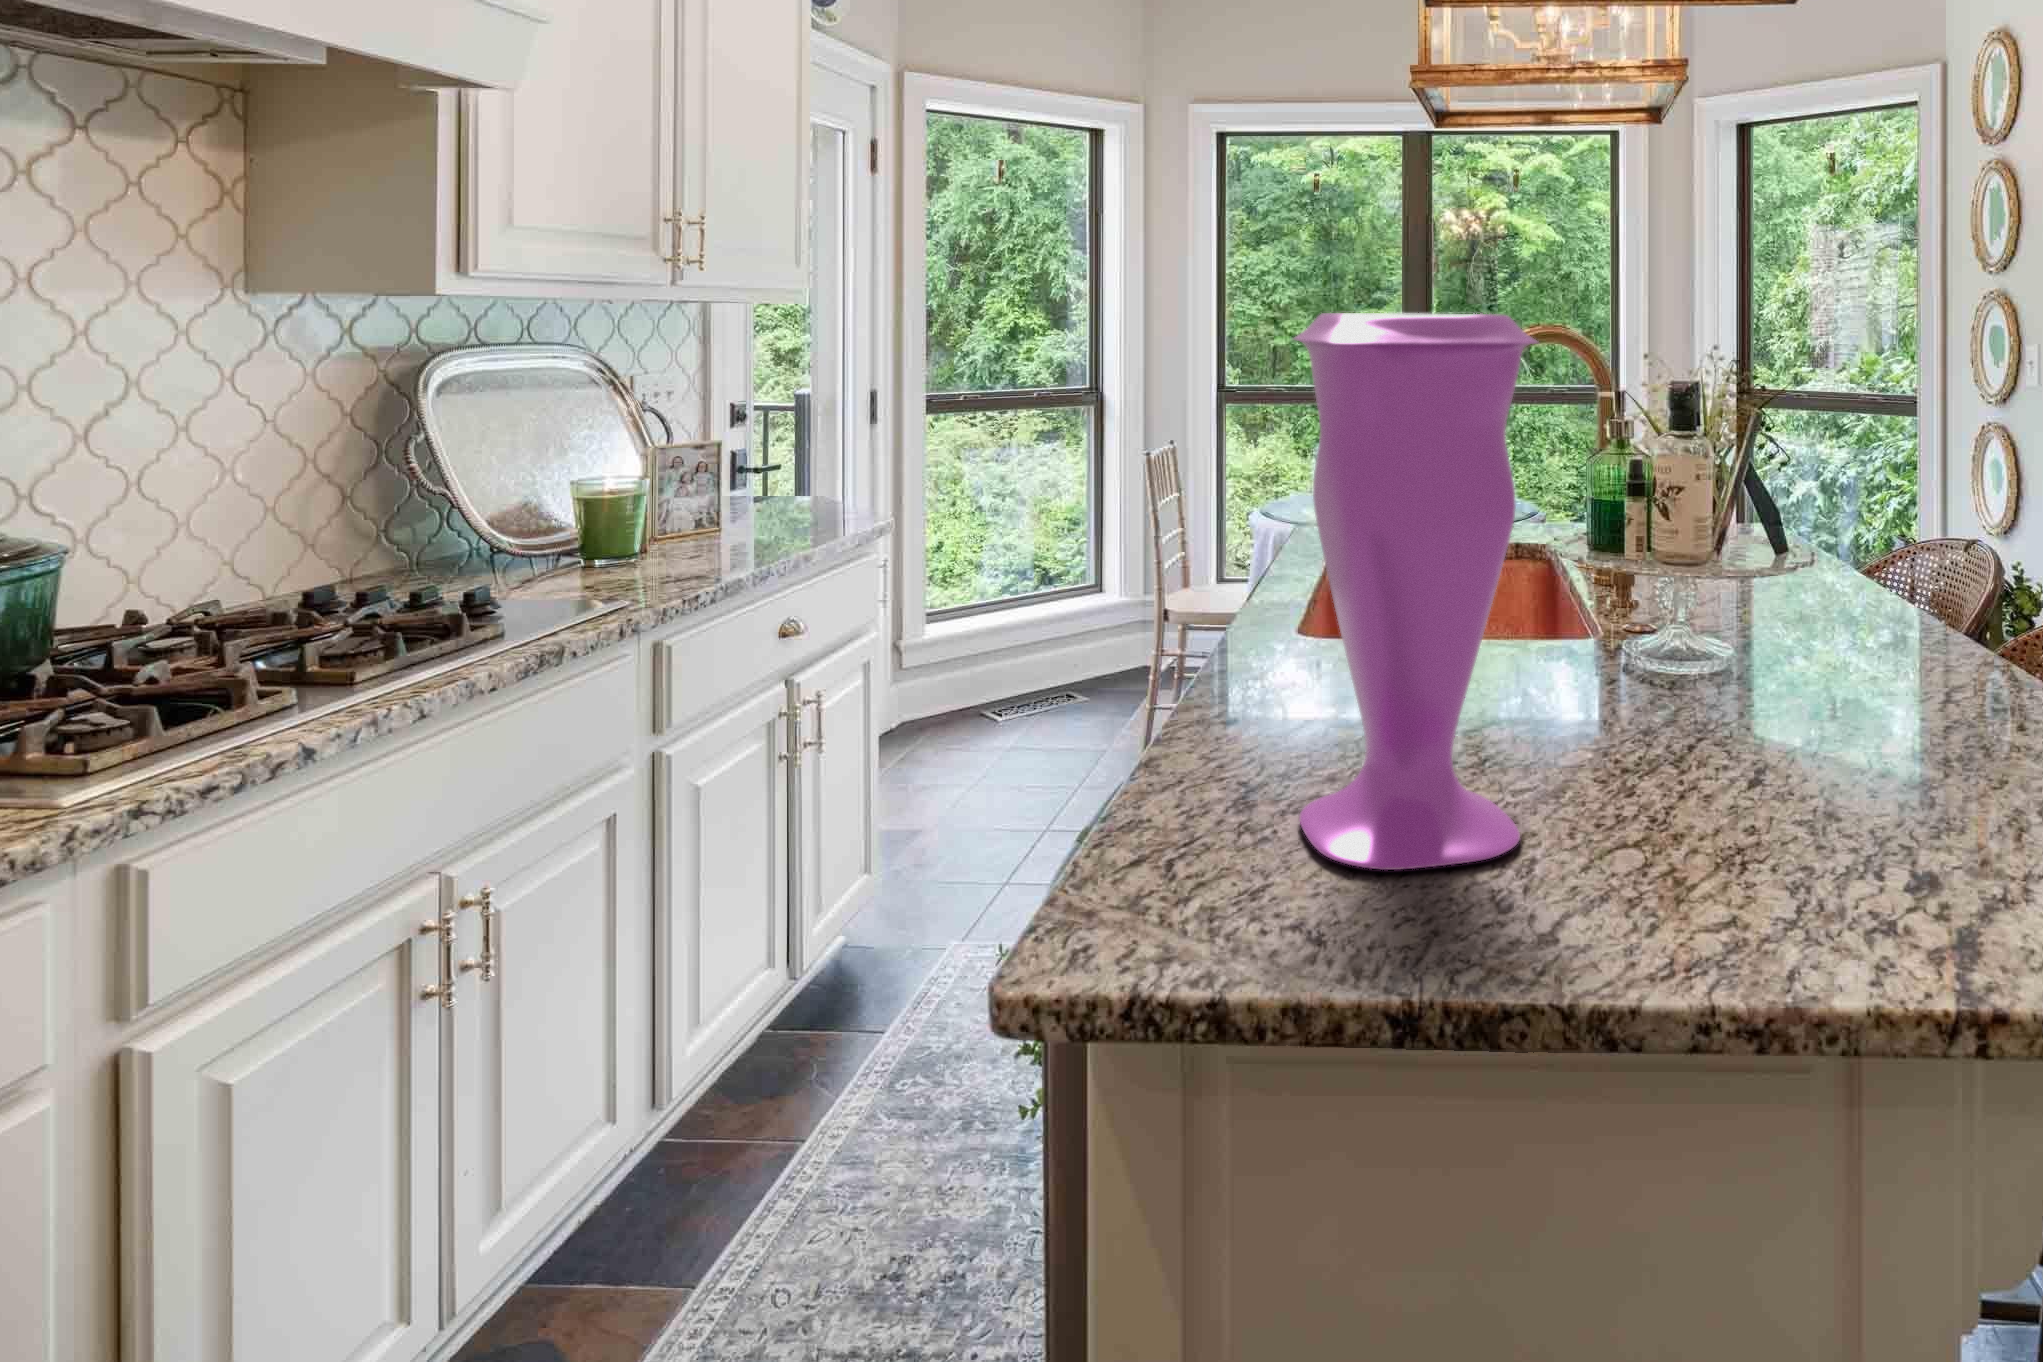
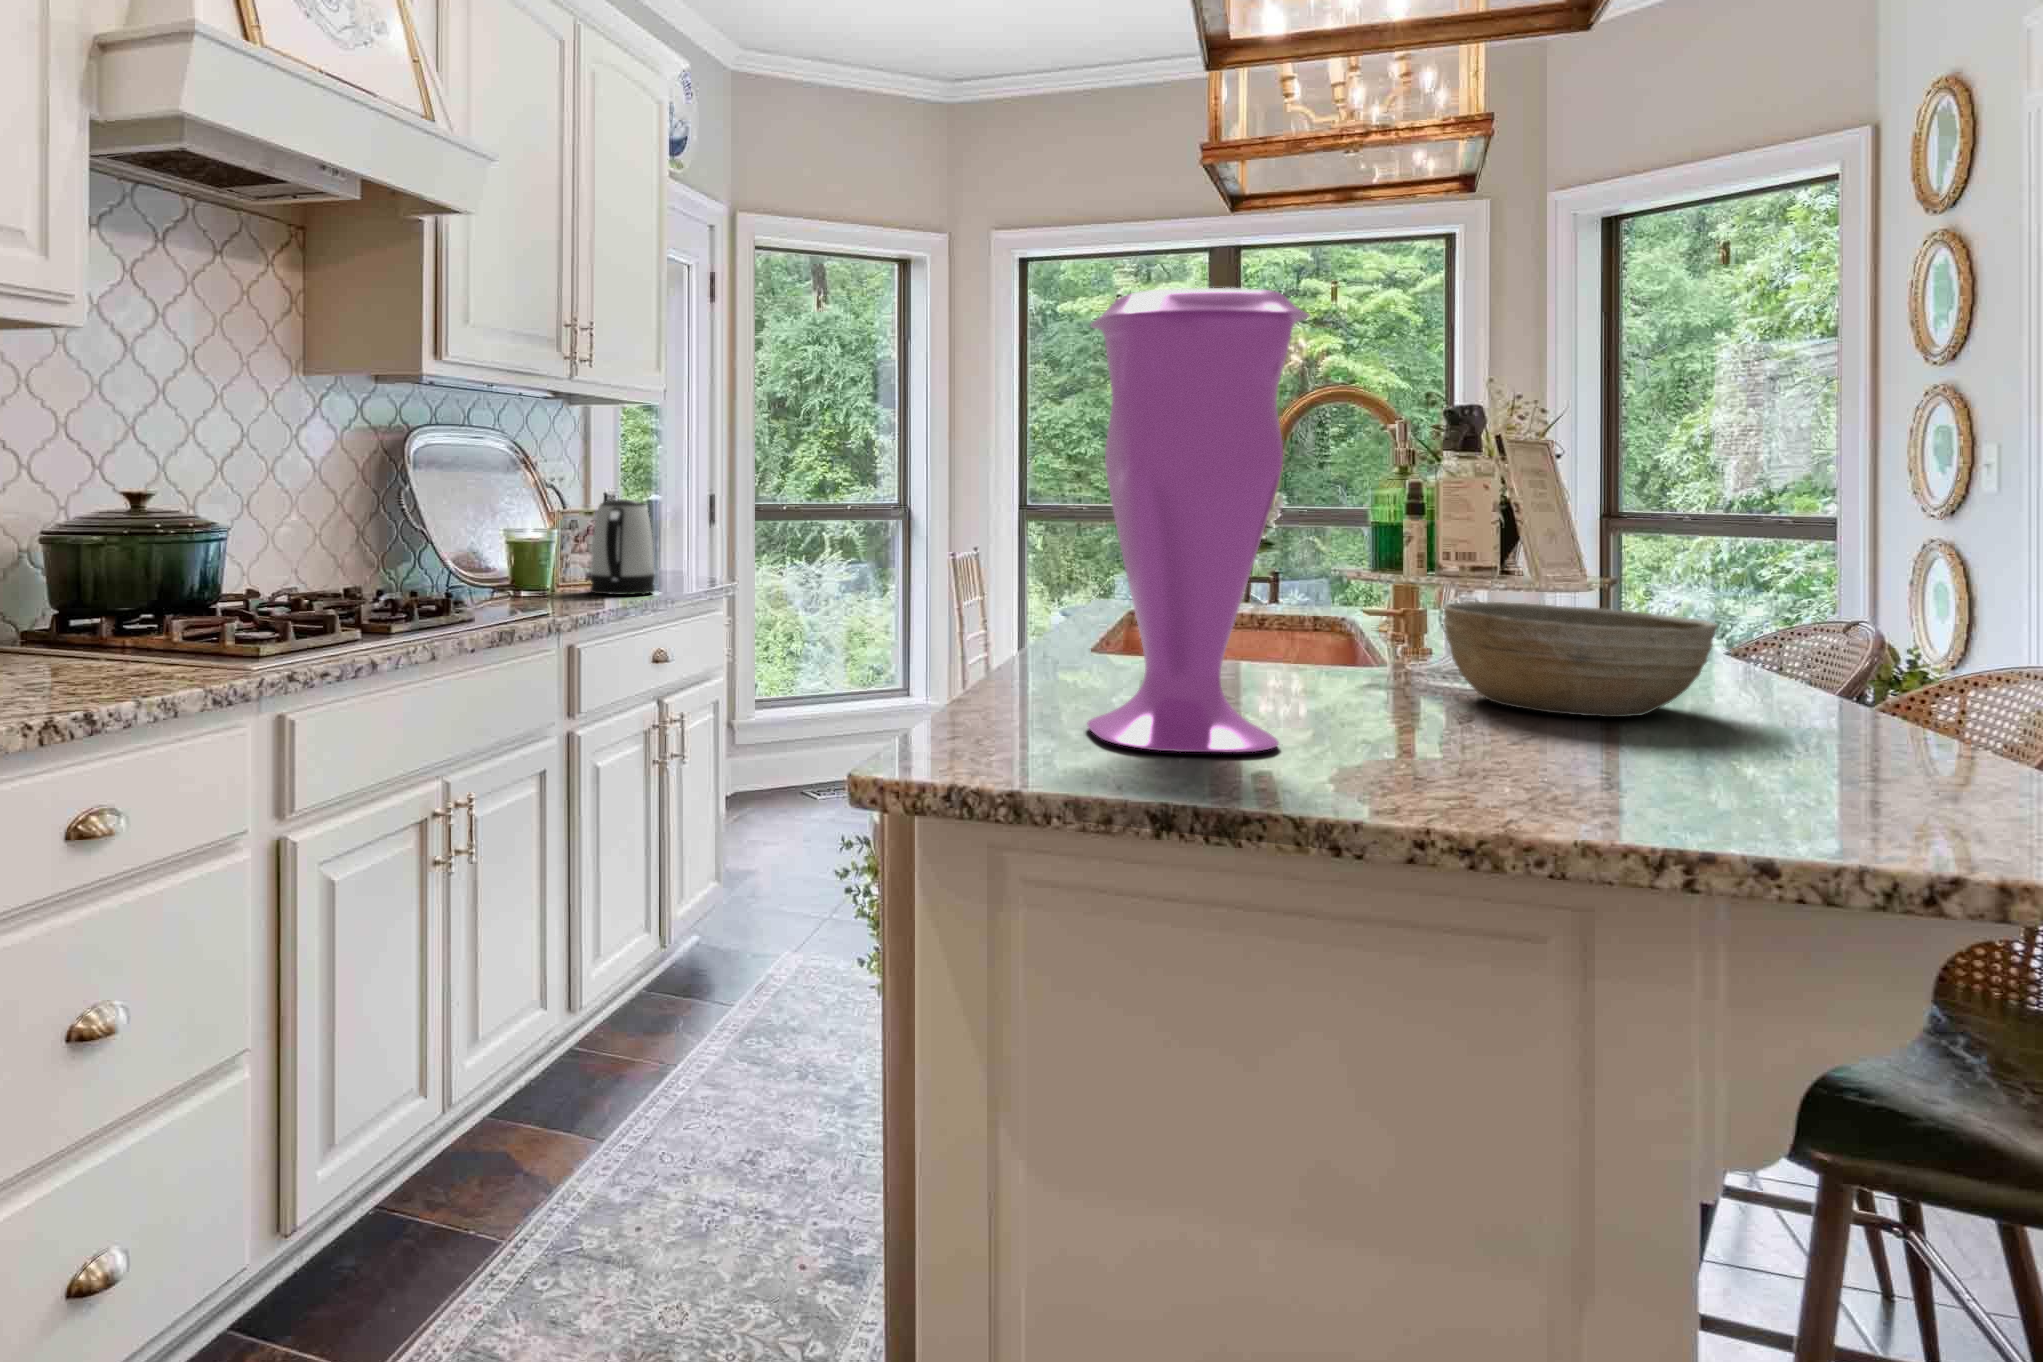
kettle: none [694,431,780,549] -> present [590,499,655,595]
bowl: none [1665,593,1922,733] -> present [1444,602,1717,717]

